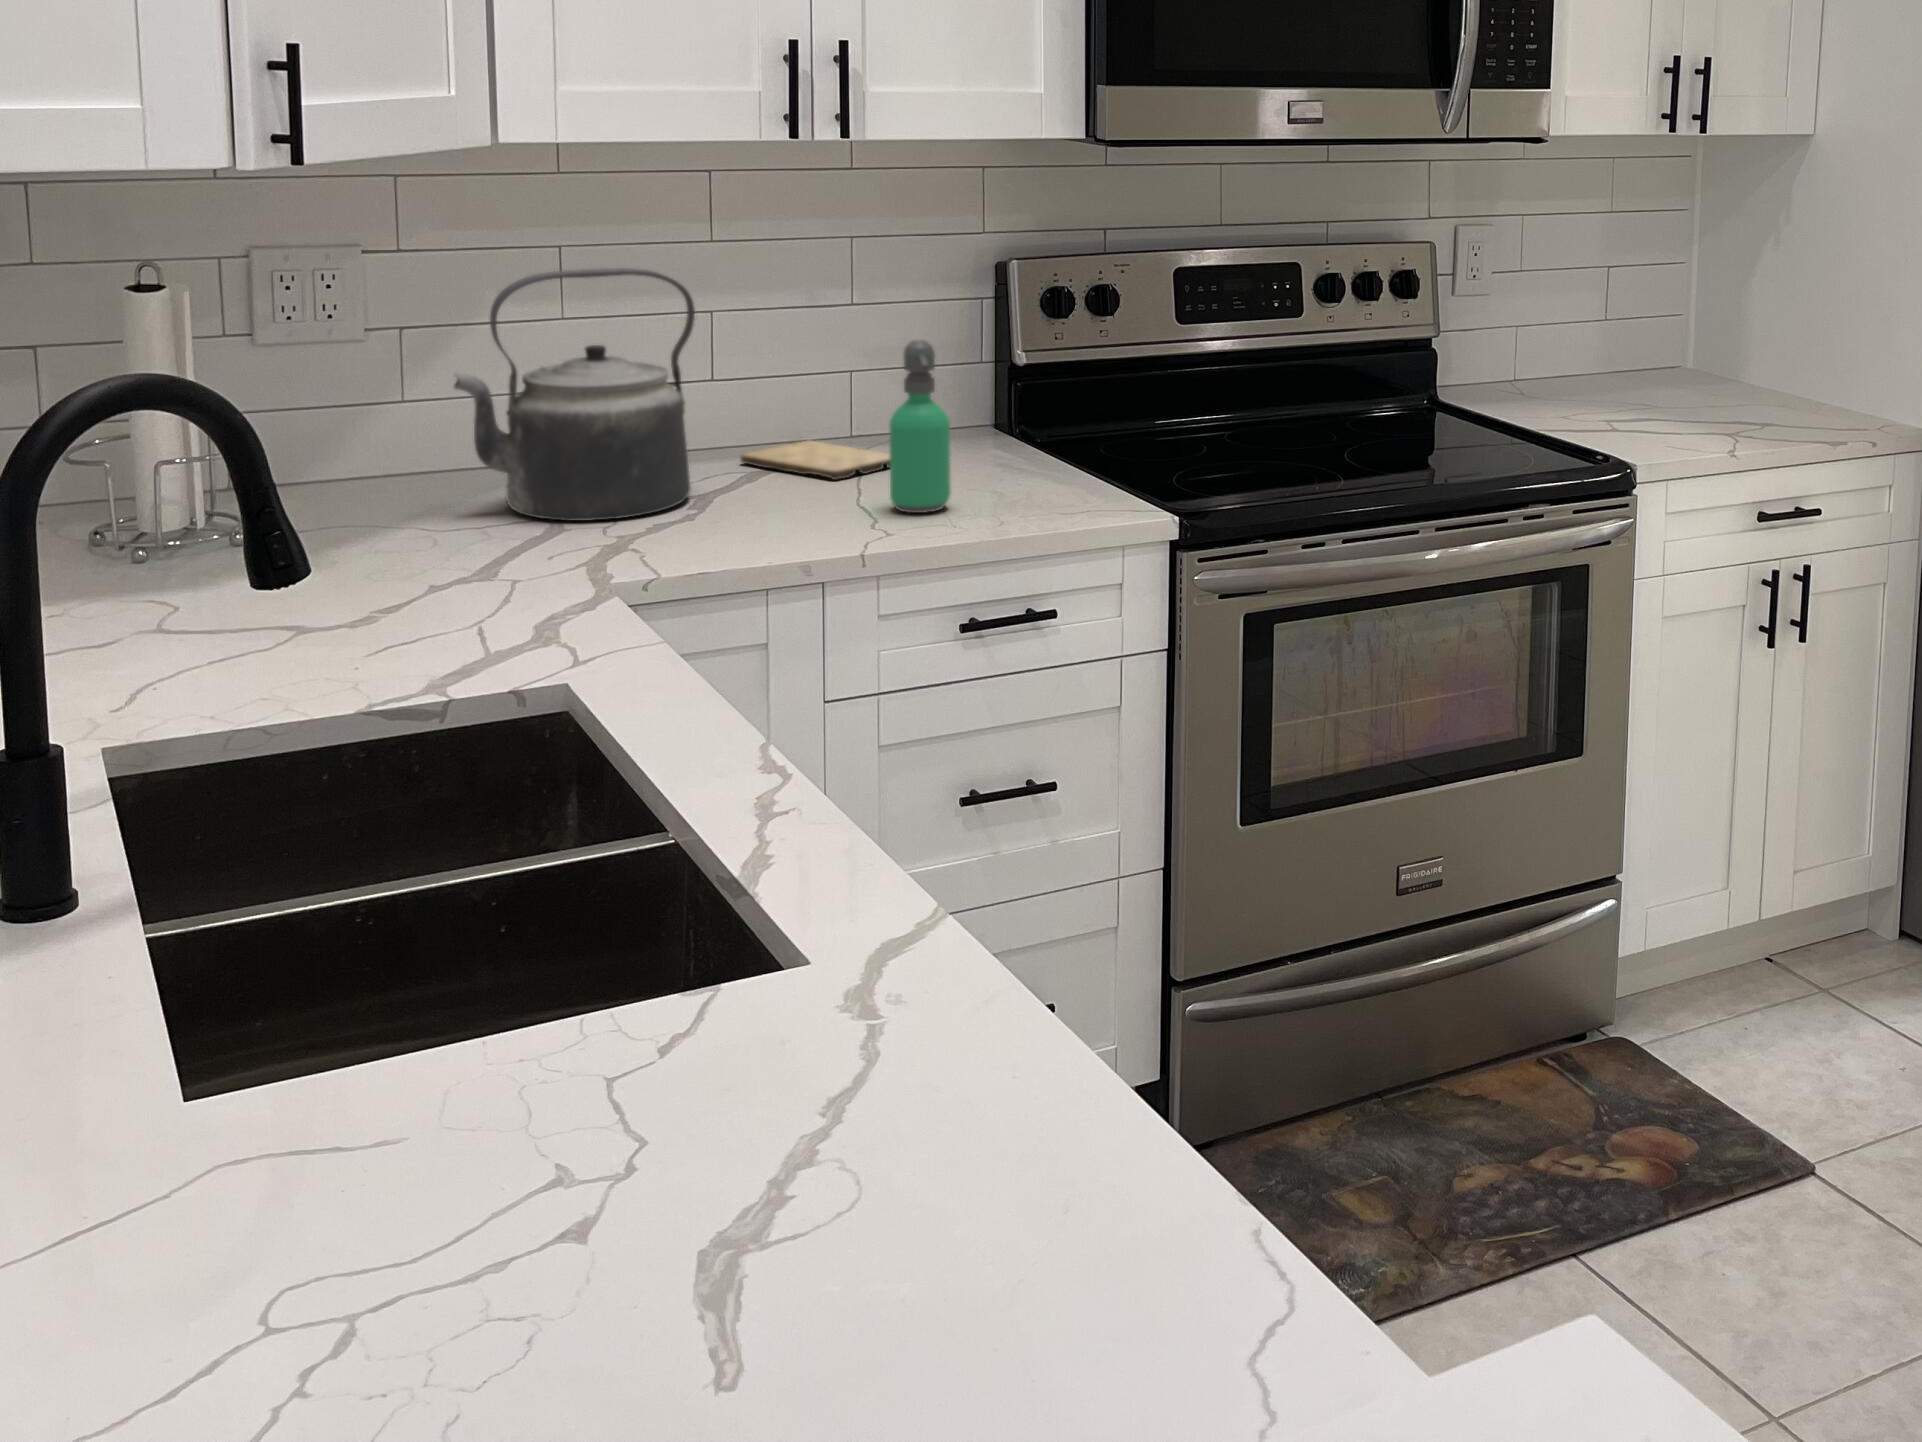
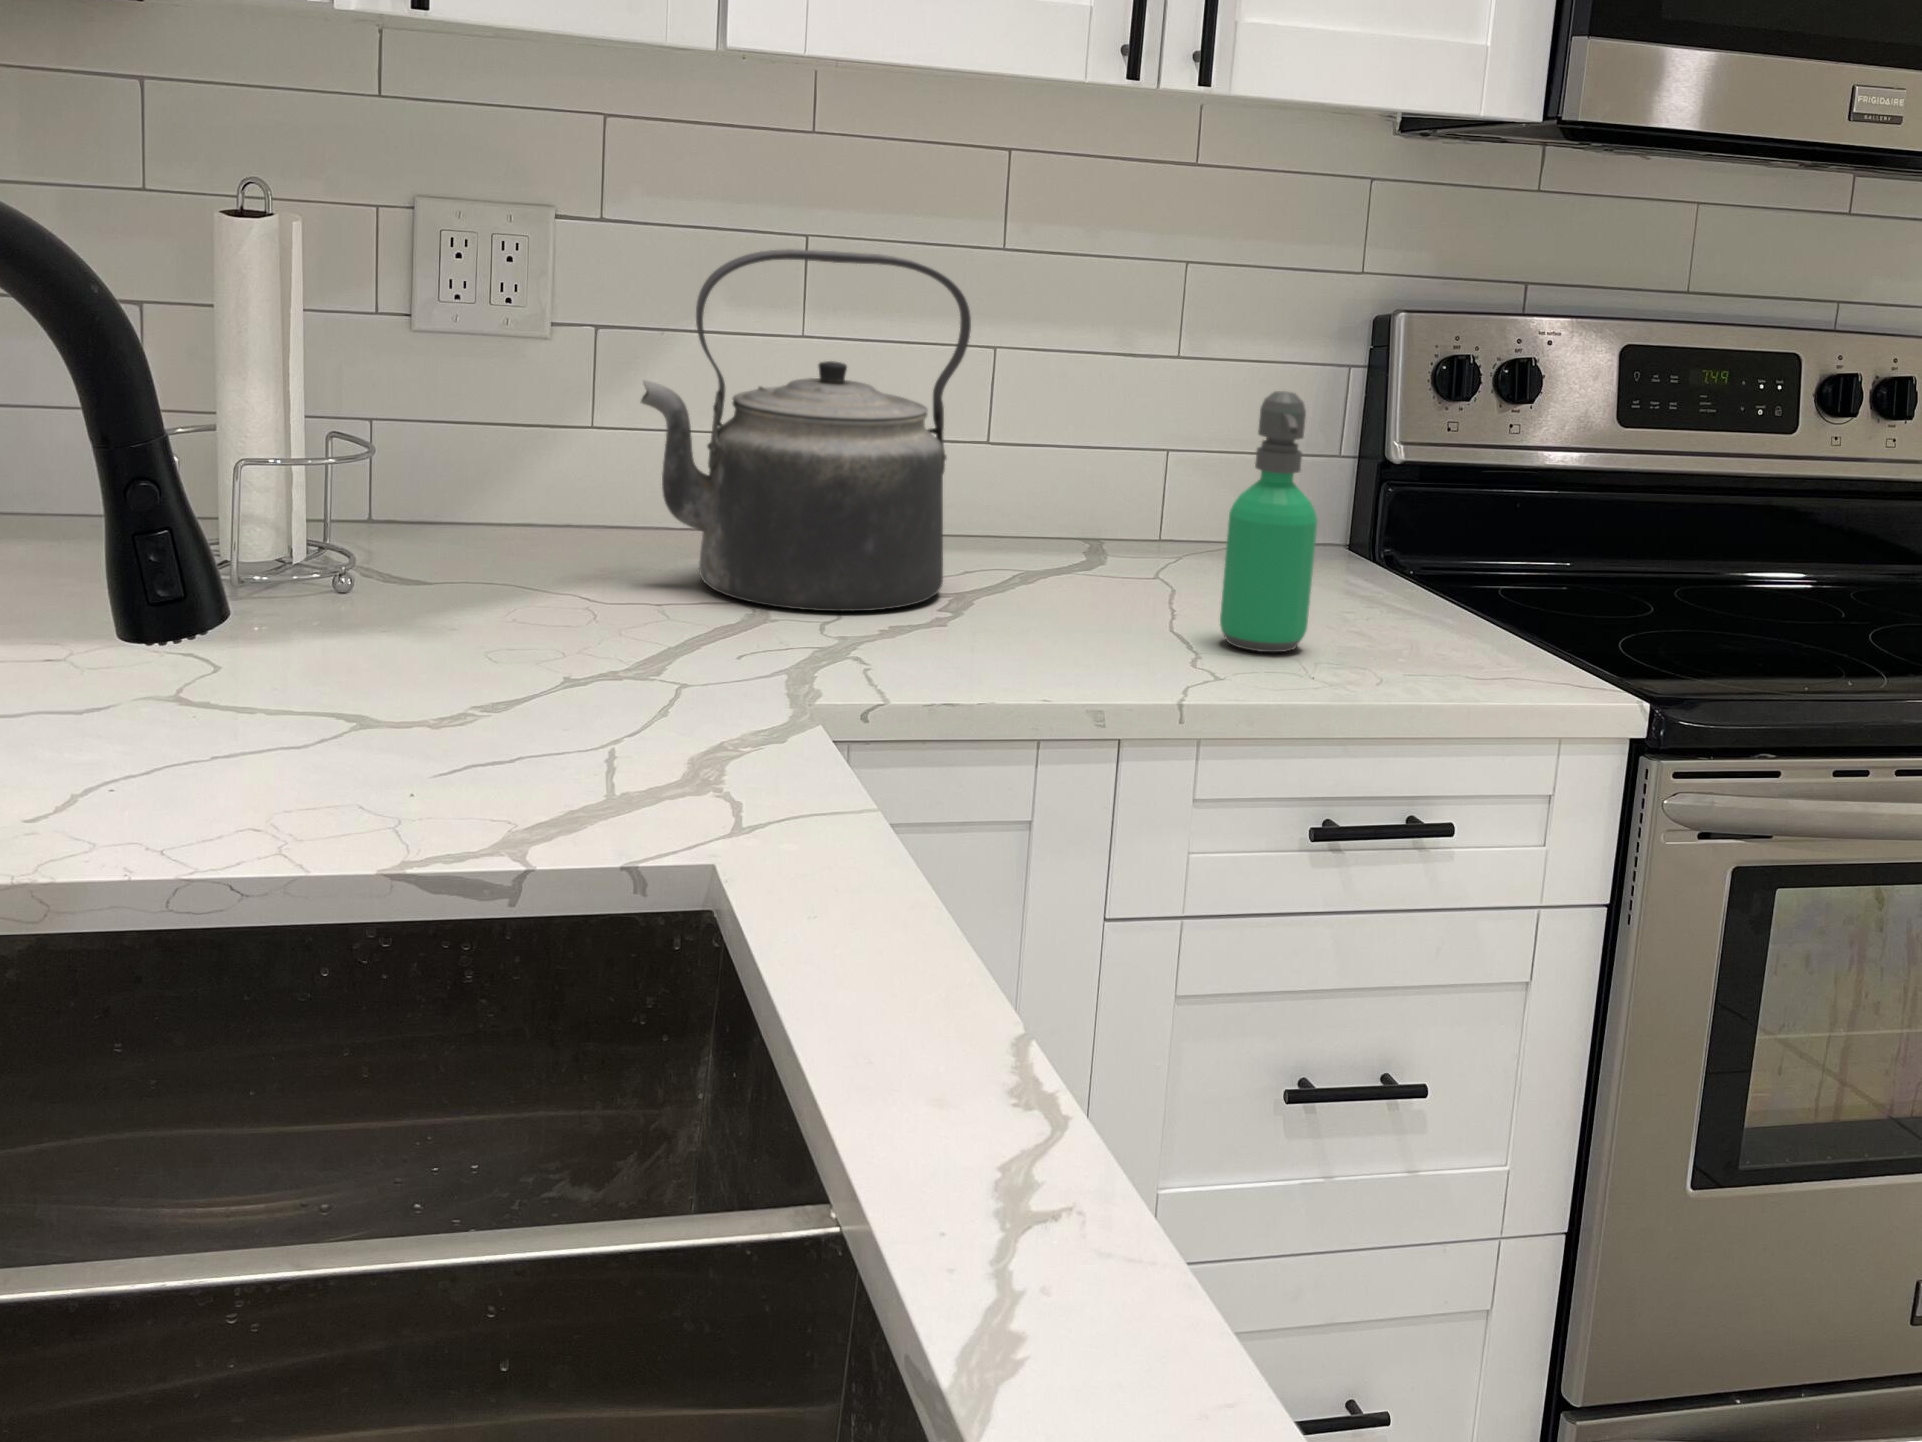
cutting board: present [741,440,890,480] -> none [1013,536,1231,593]

